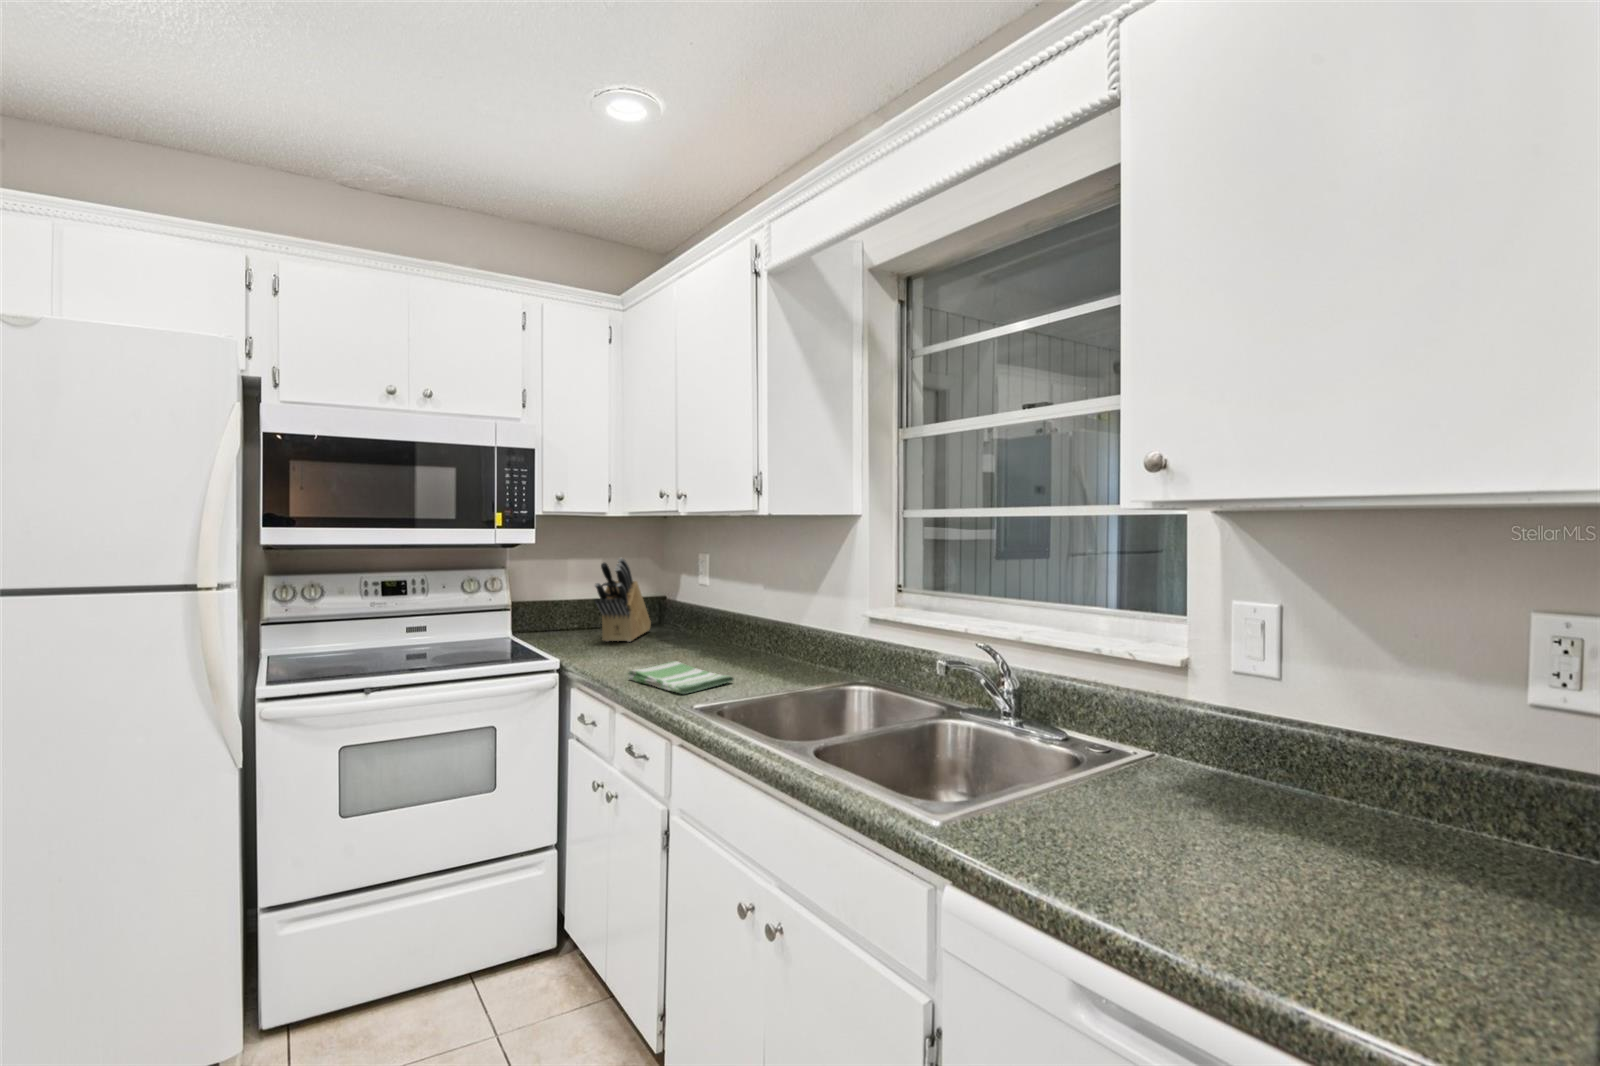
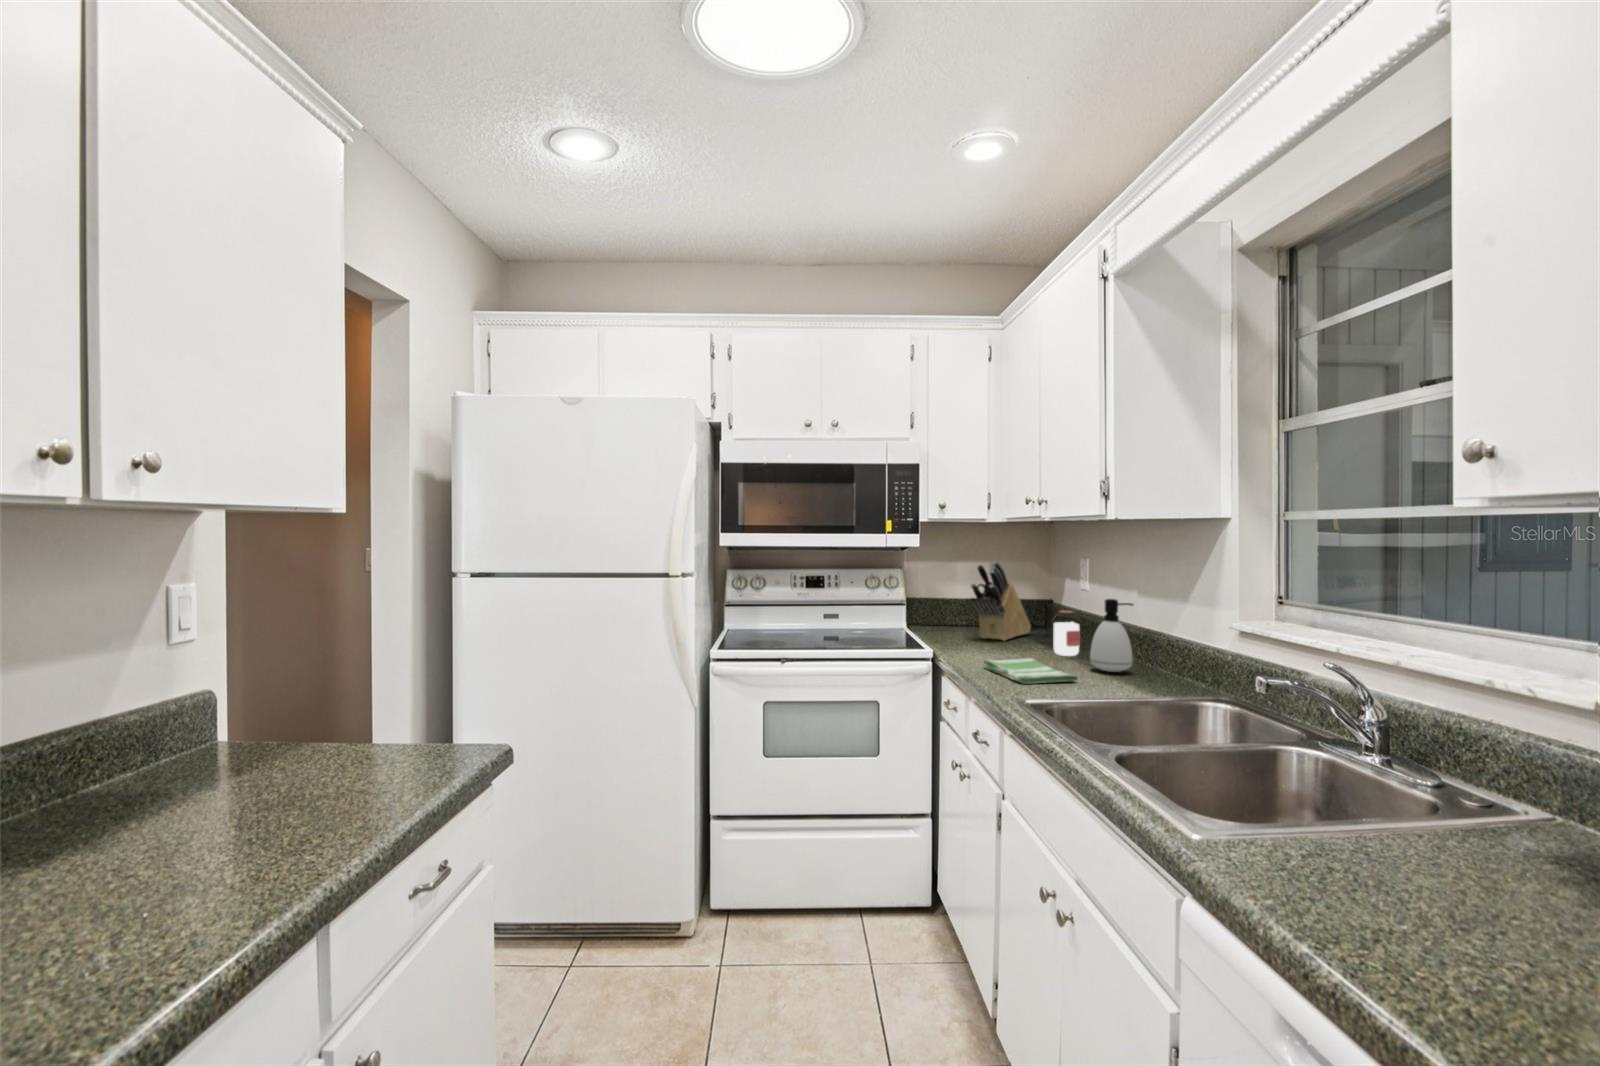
soap dispenser: none [732,593,773,665] -> present [1090,599,1133,672]
jar: none [686,606,713,653] -> present [1054,611,1080,656]

